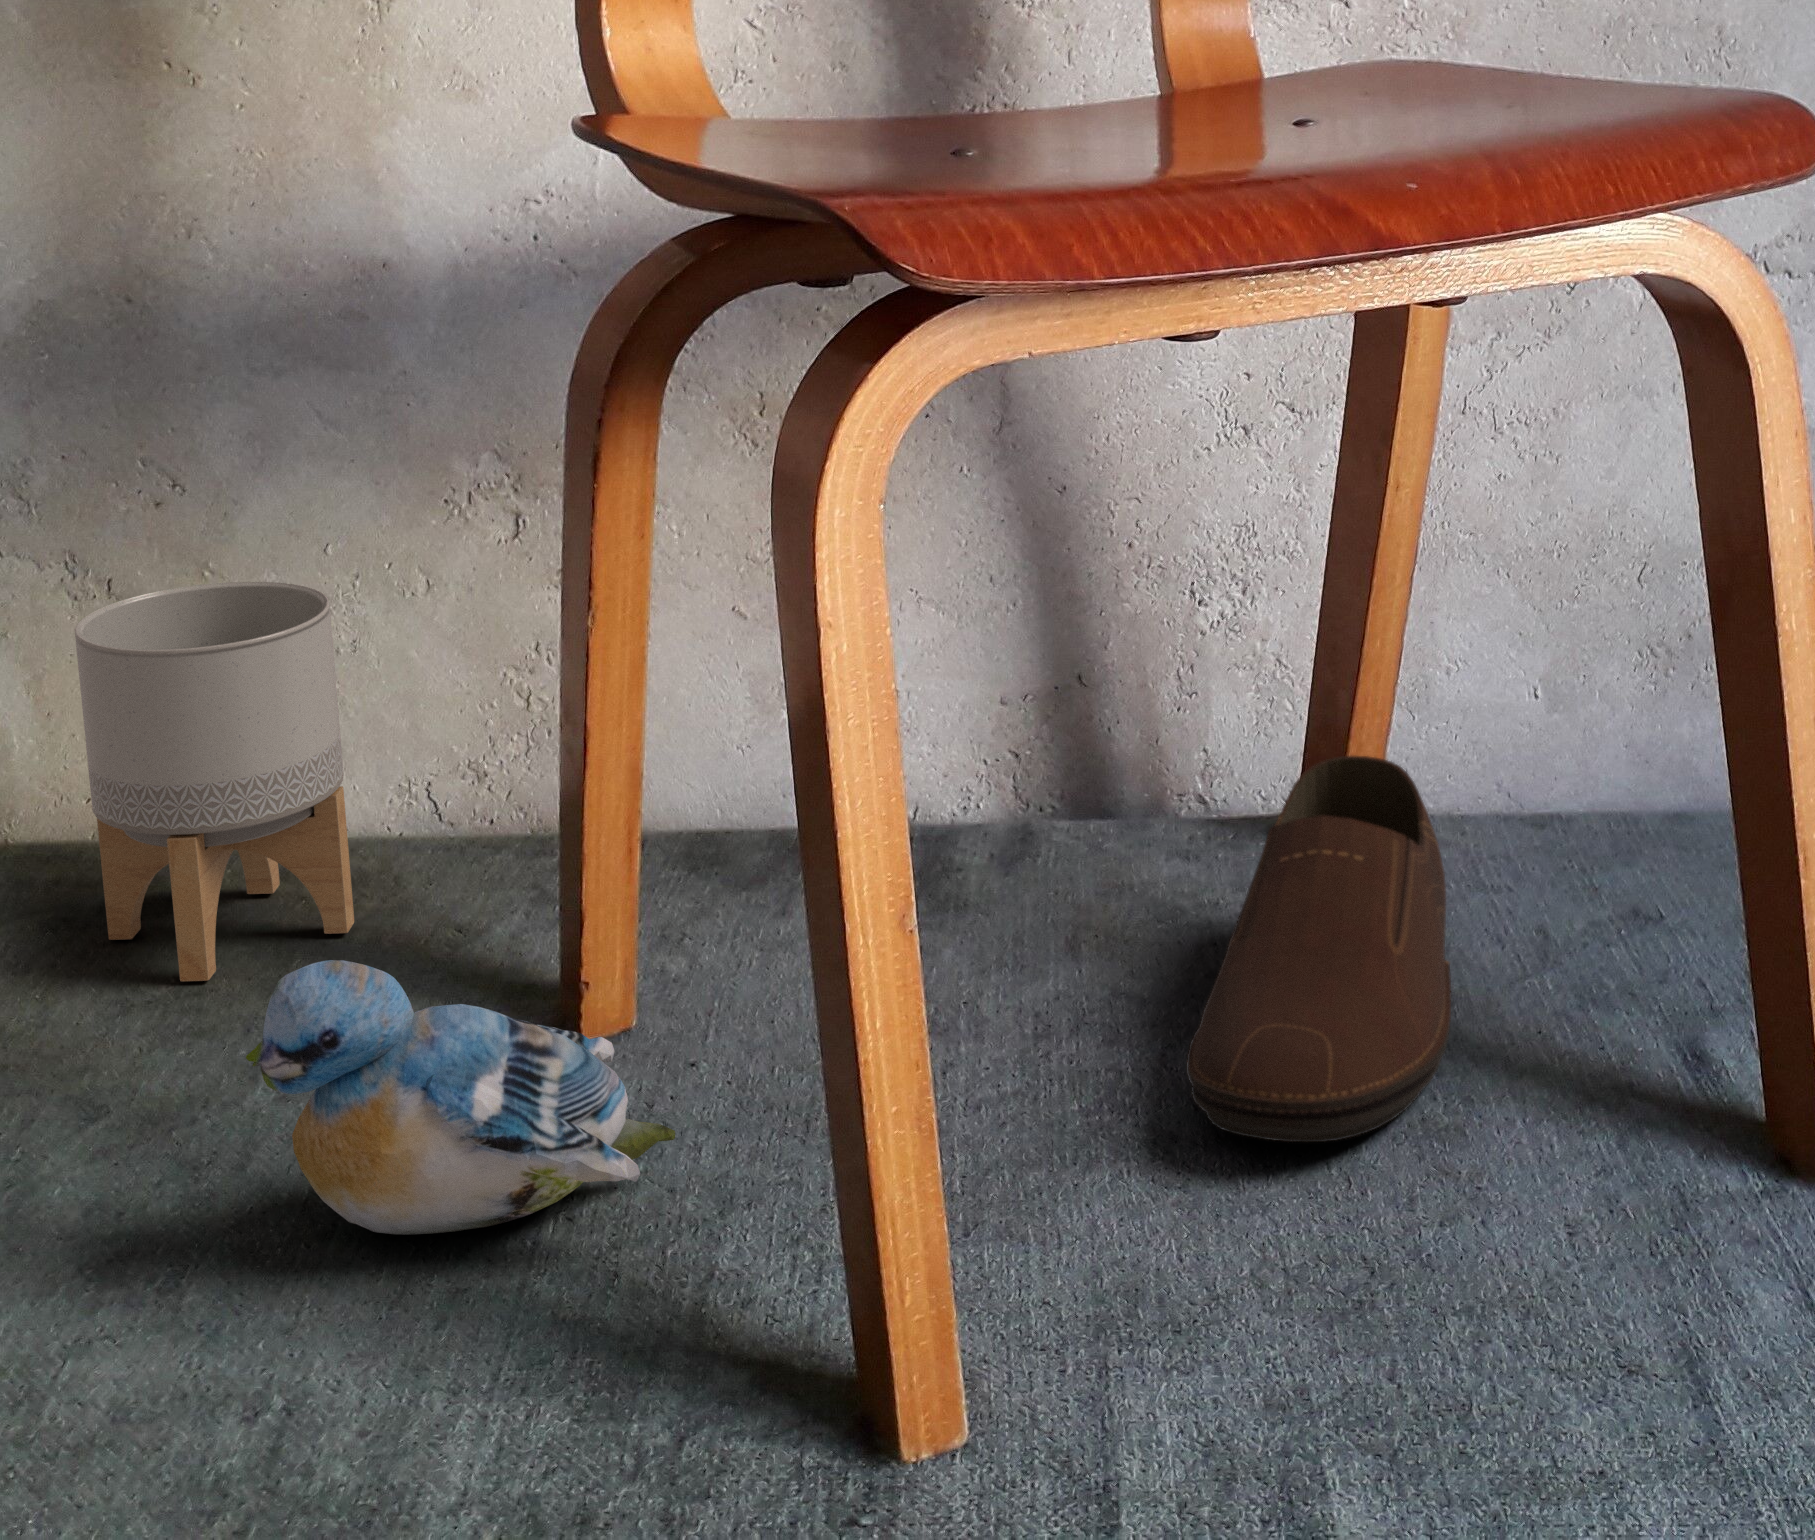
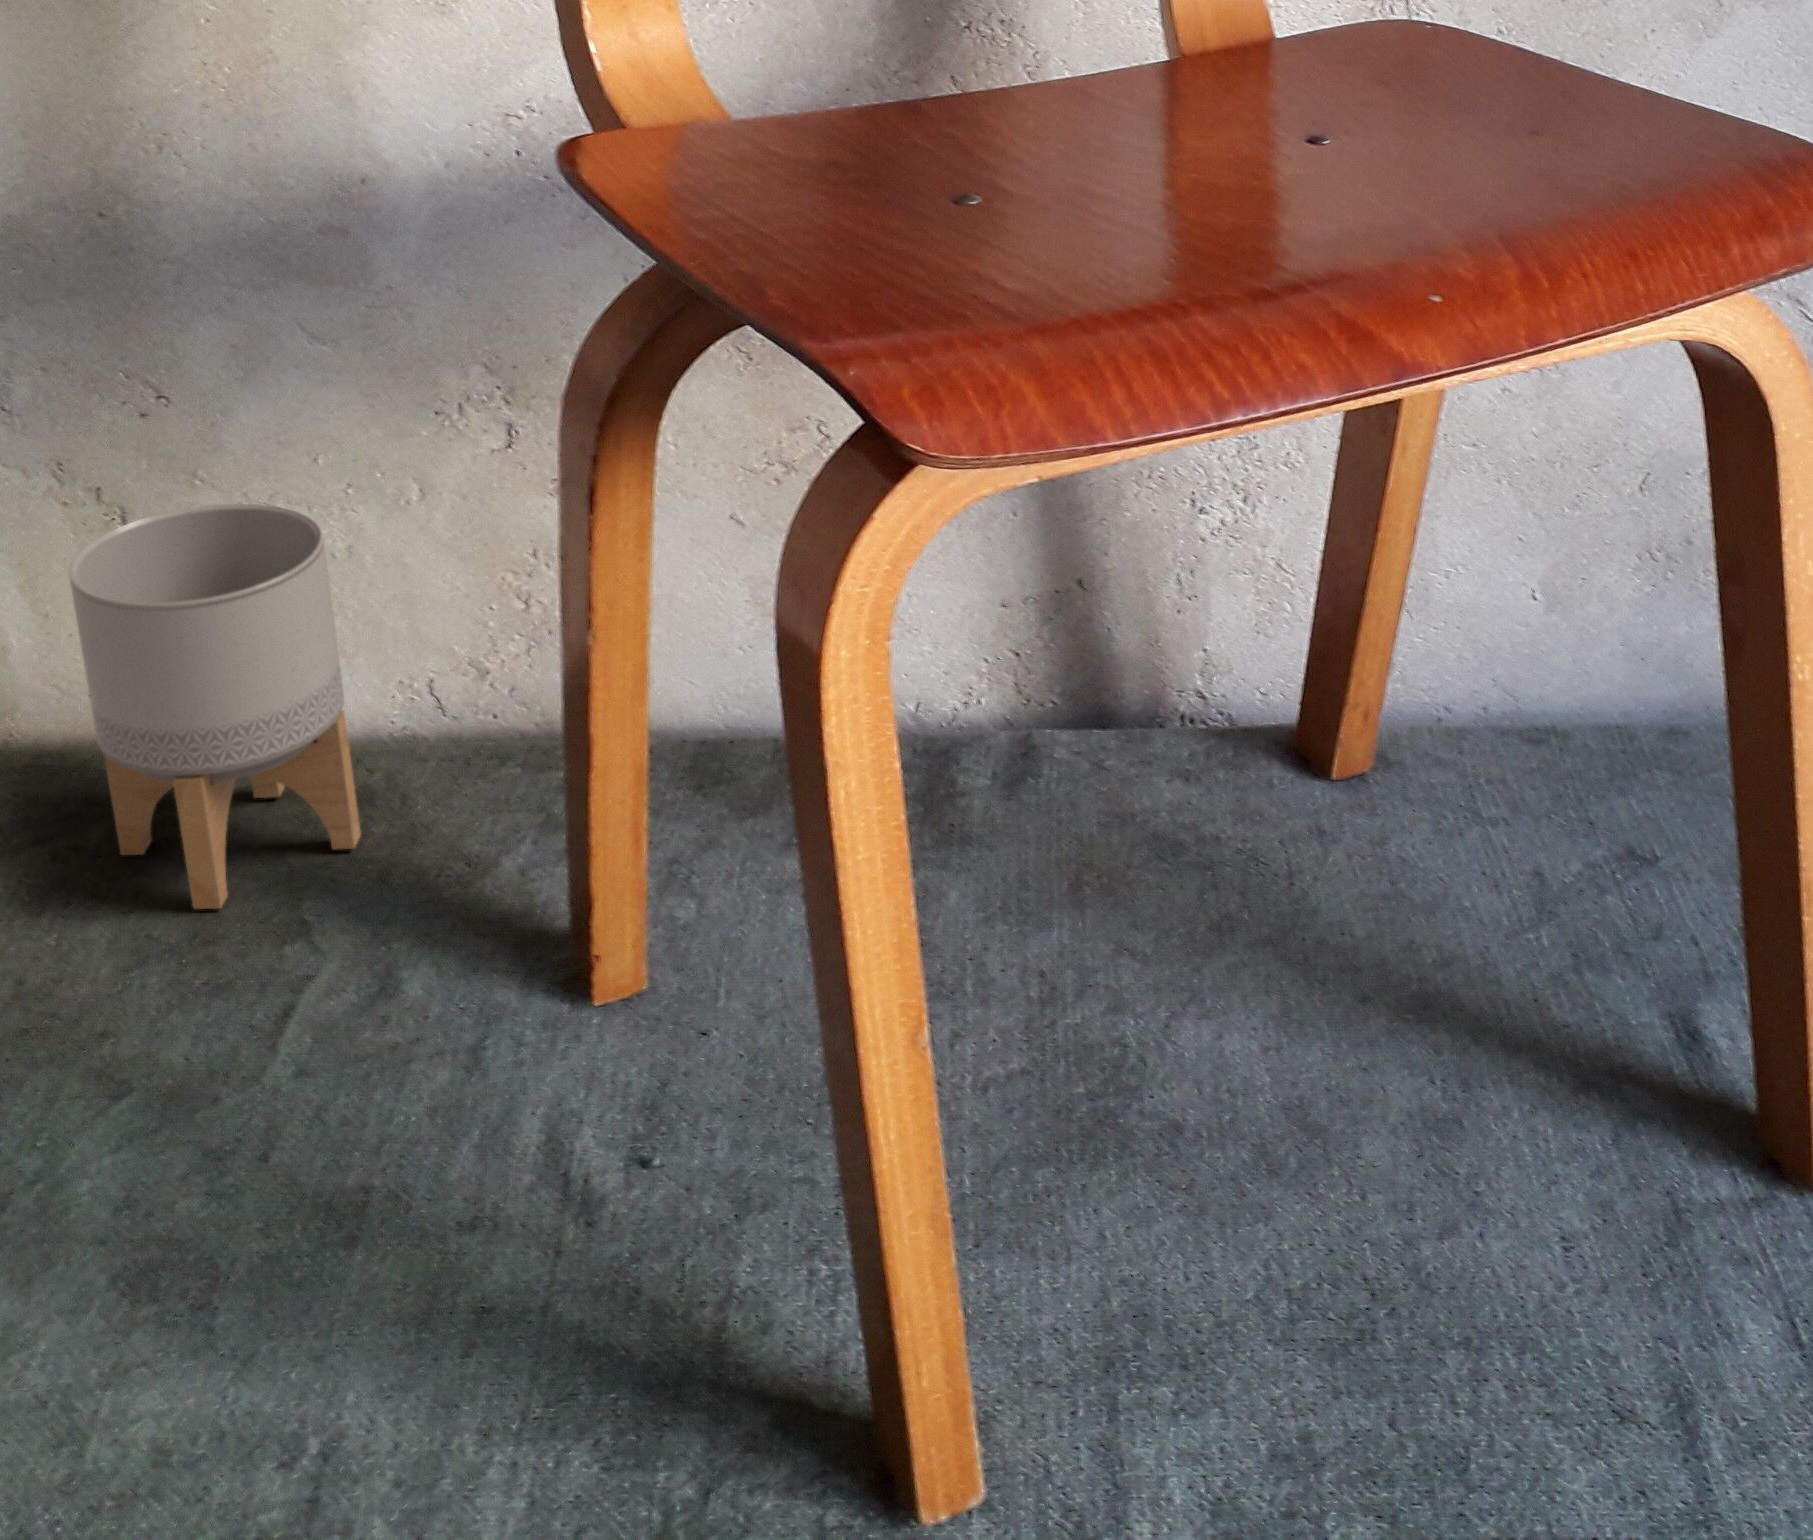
shoe: present [1186,756,1451,1142] -> none [1185,692,1441,1137]
plush toy: present [246,960,675,1235] -> none [264,988,688,1241]

